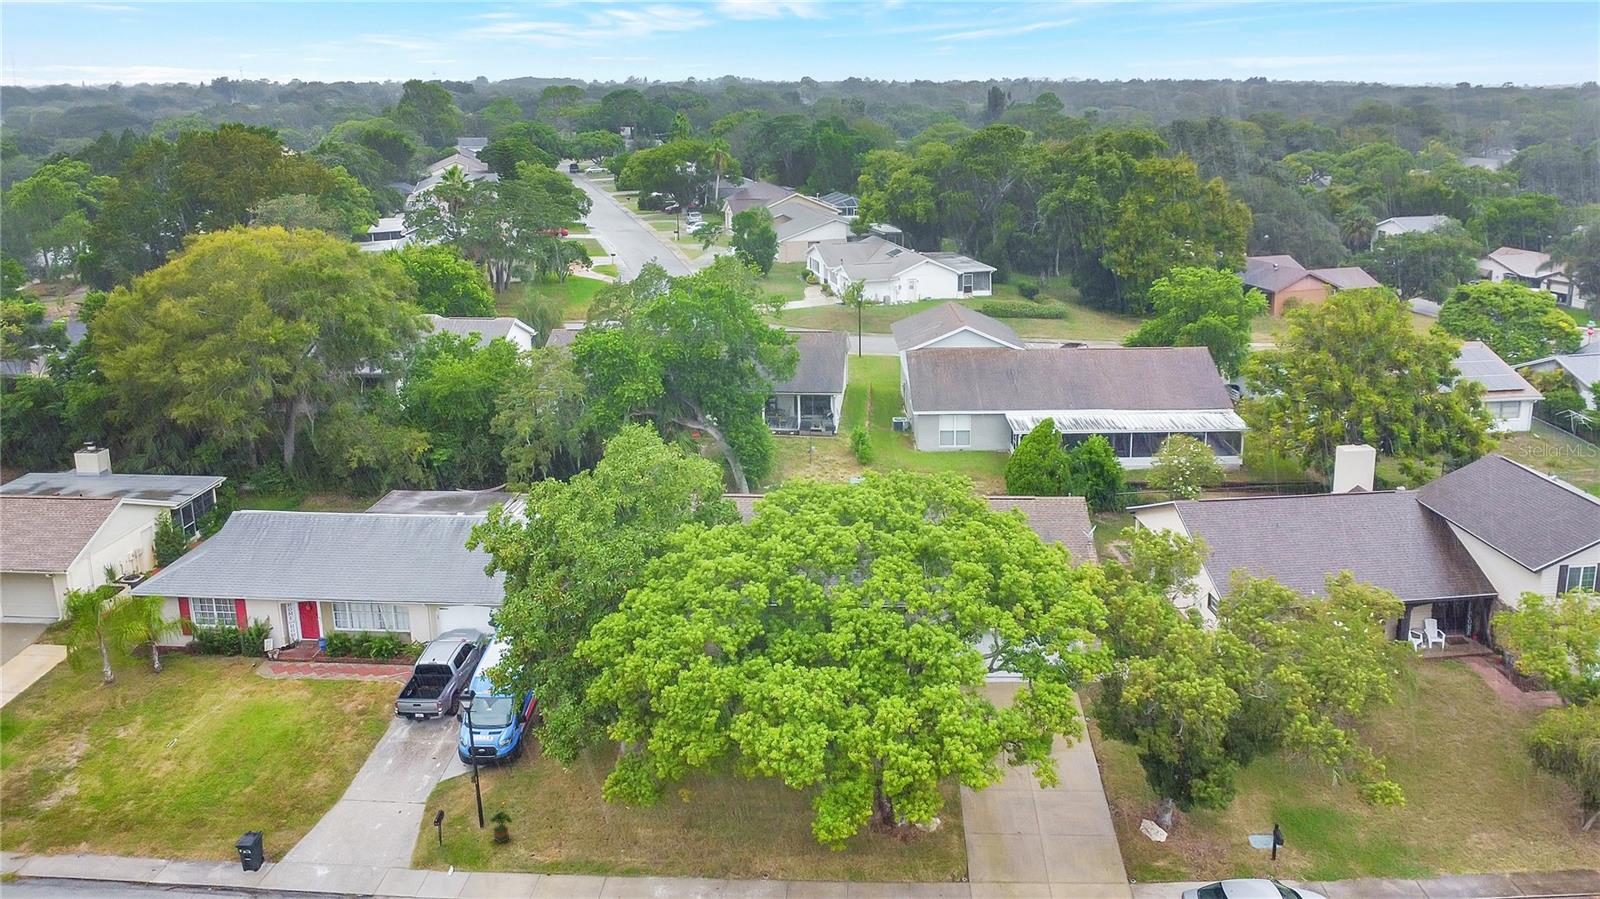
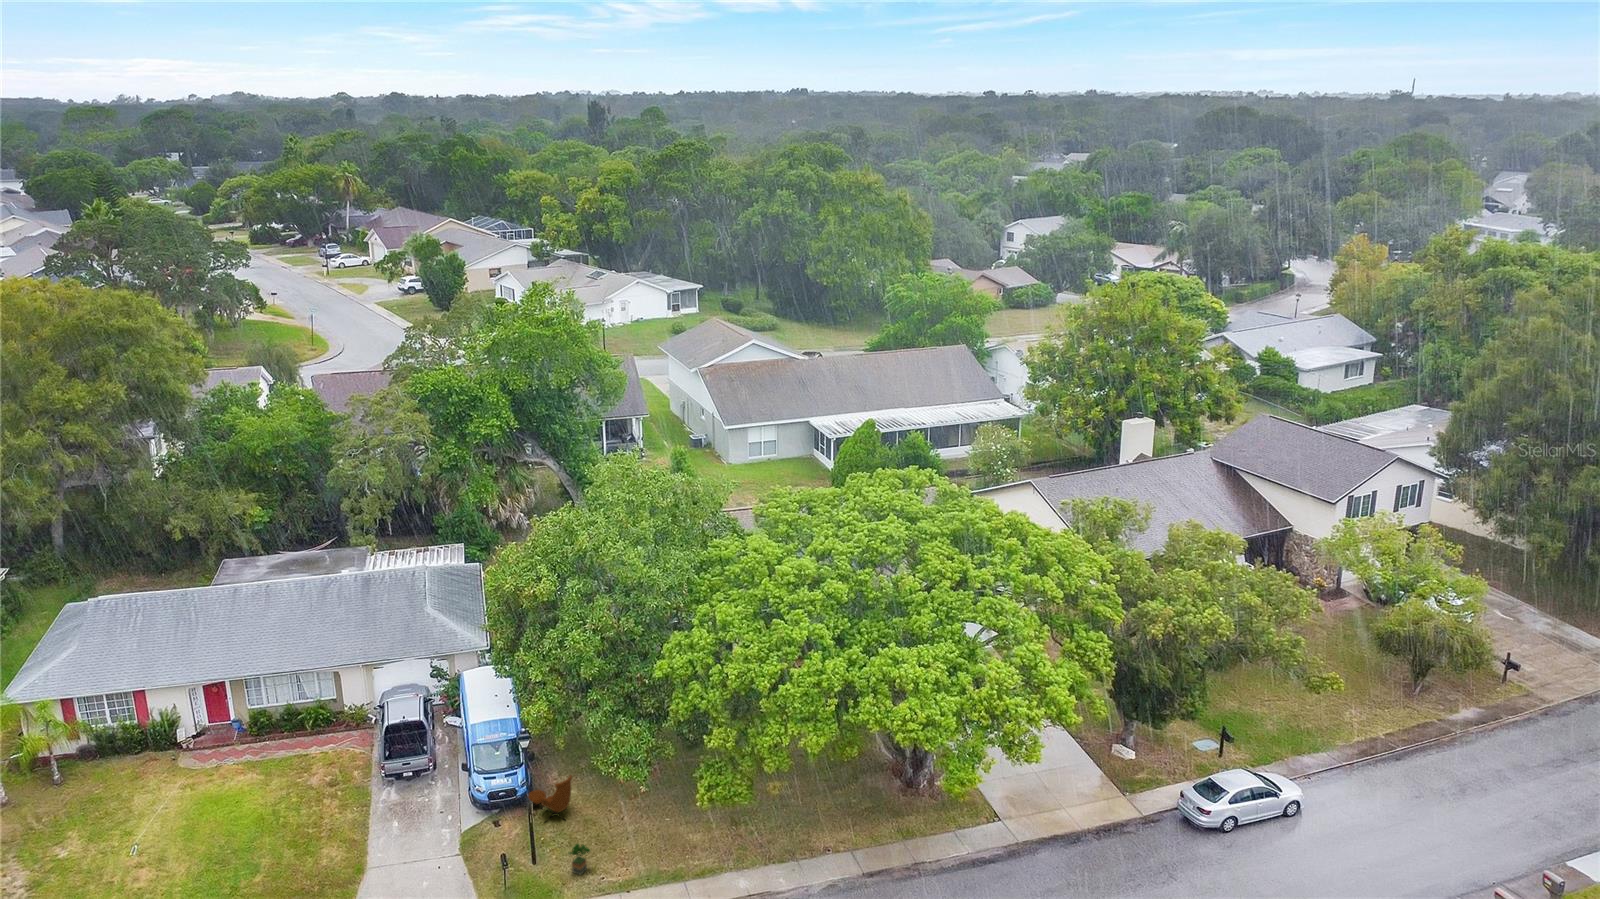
lounge chair: none [497,742,532,786] -> present [528,776,572,820]

